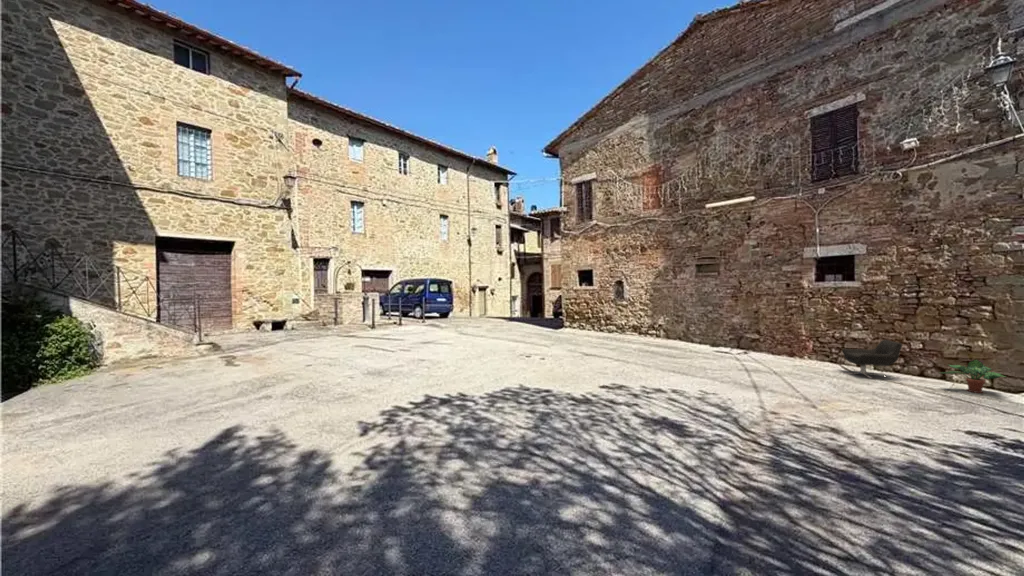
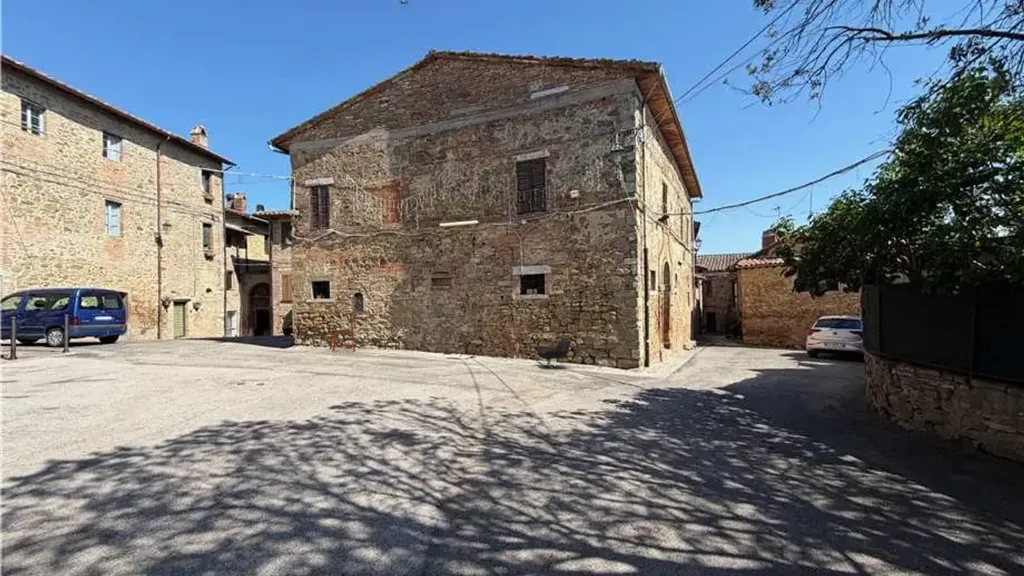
bench: none [592,303,616,337] -> present [330,317,355,352]
potted plant: present [940,360,1002,393] -> none [588,349,622,372]

